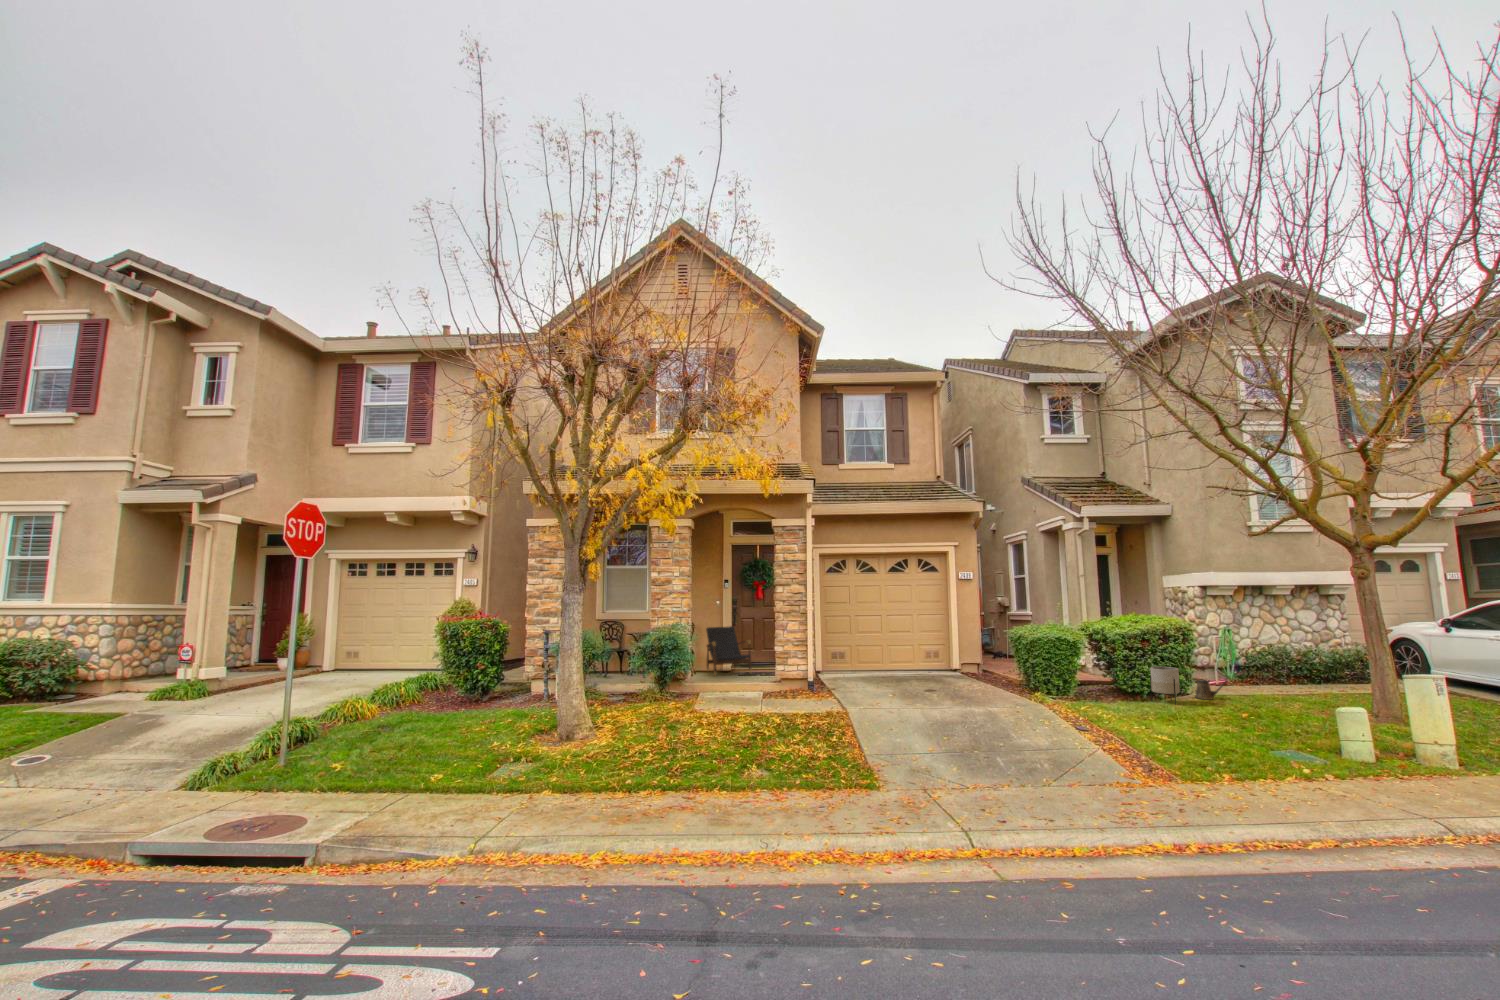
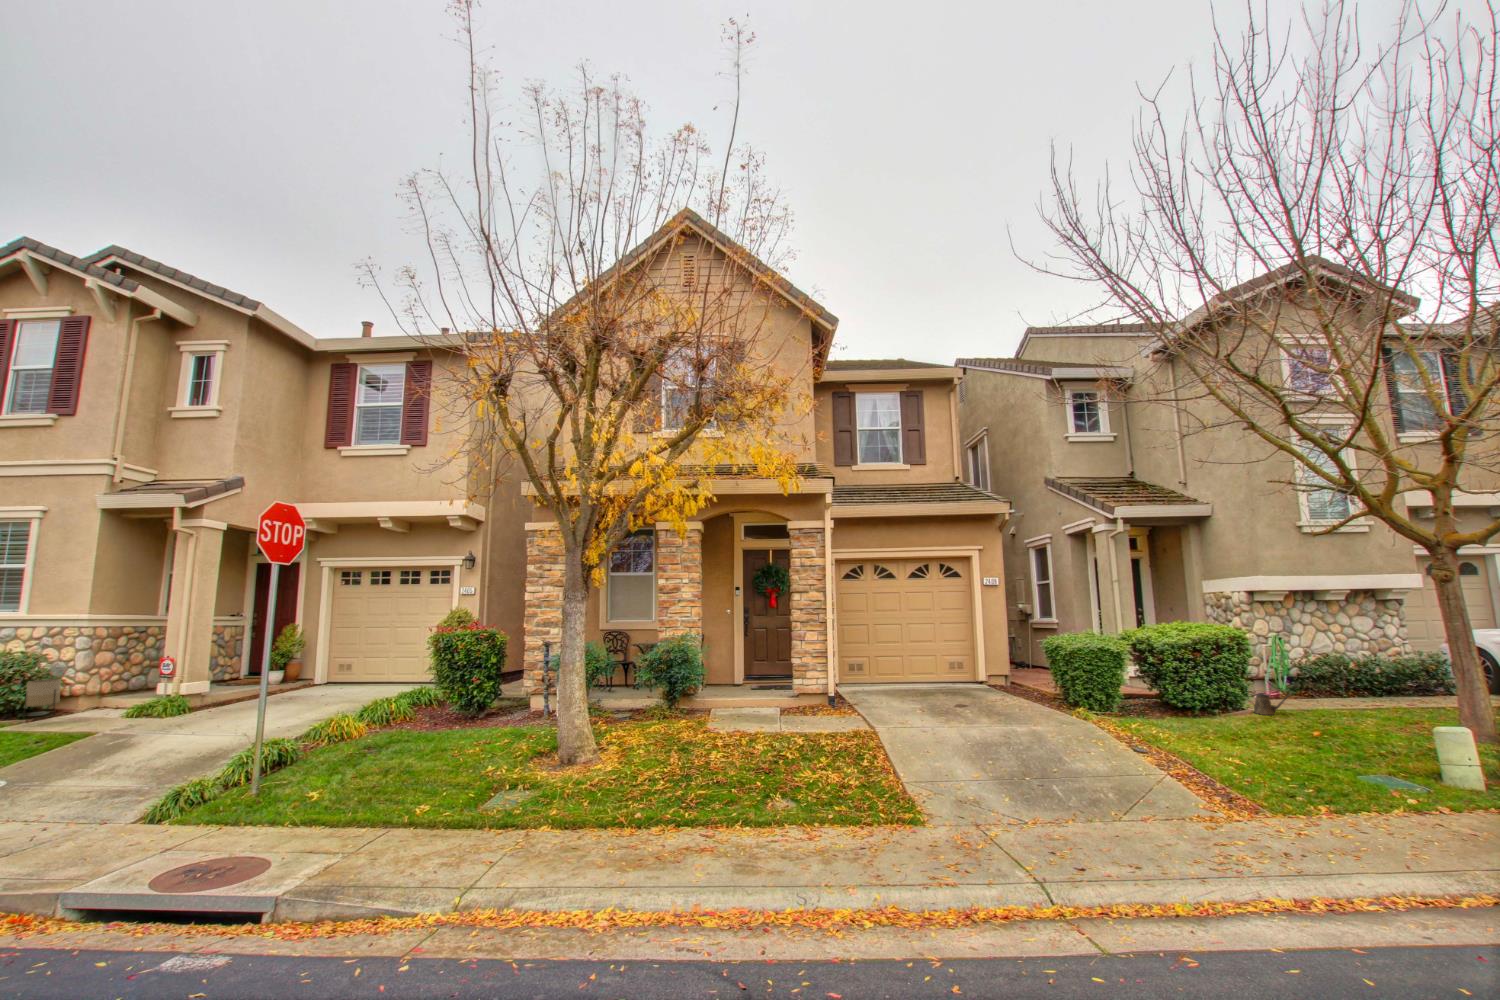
lounge chair: present [706,626,752,676] -> none [719,636,768,690]
planter: present [1150,667,1180,705] -> present [24,679,61,711]

